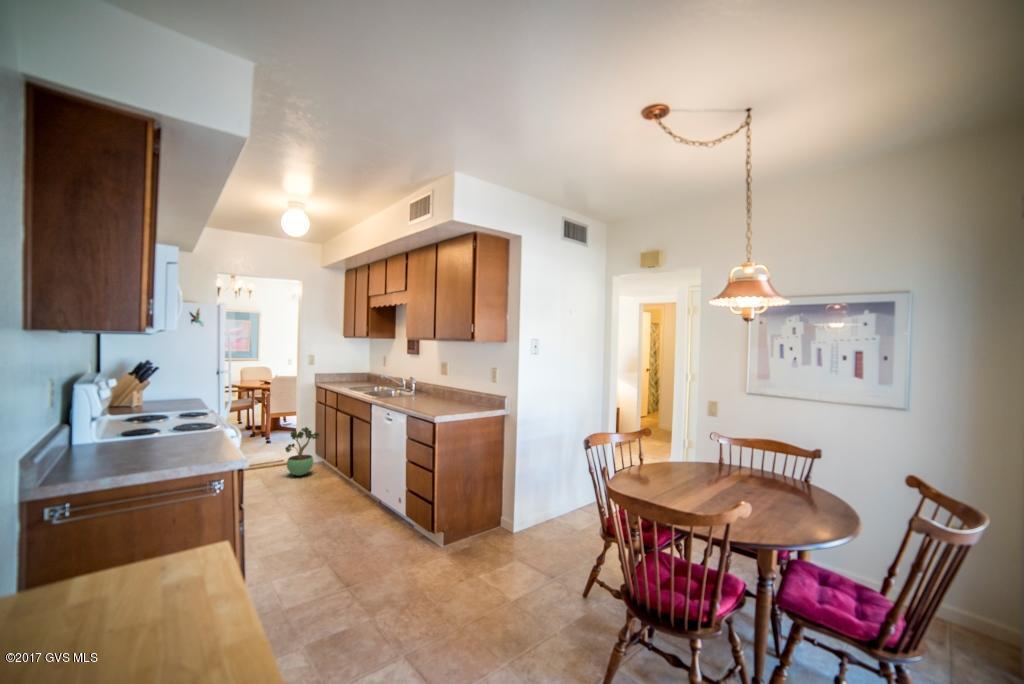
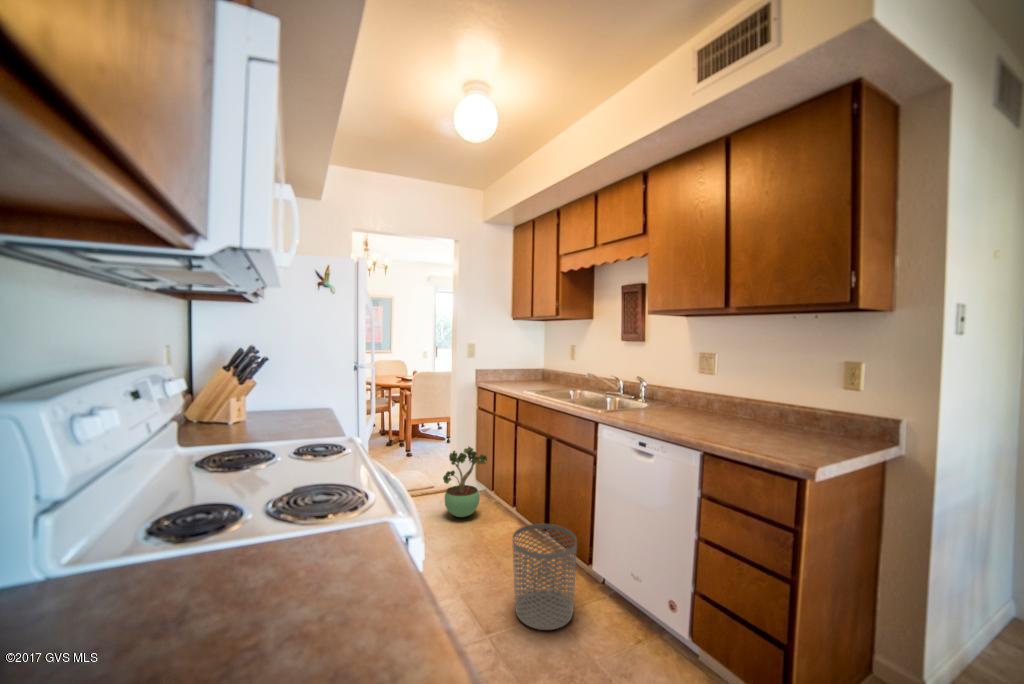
waste bin: none [317,464,355,517] -> present [513,524,577,630]

